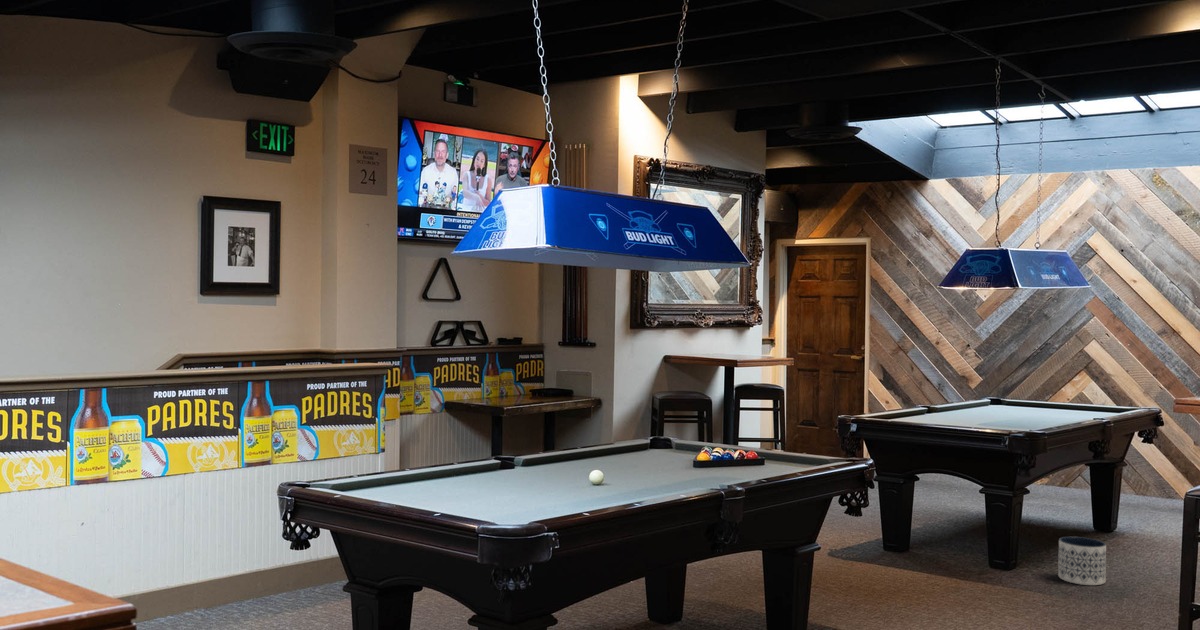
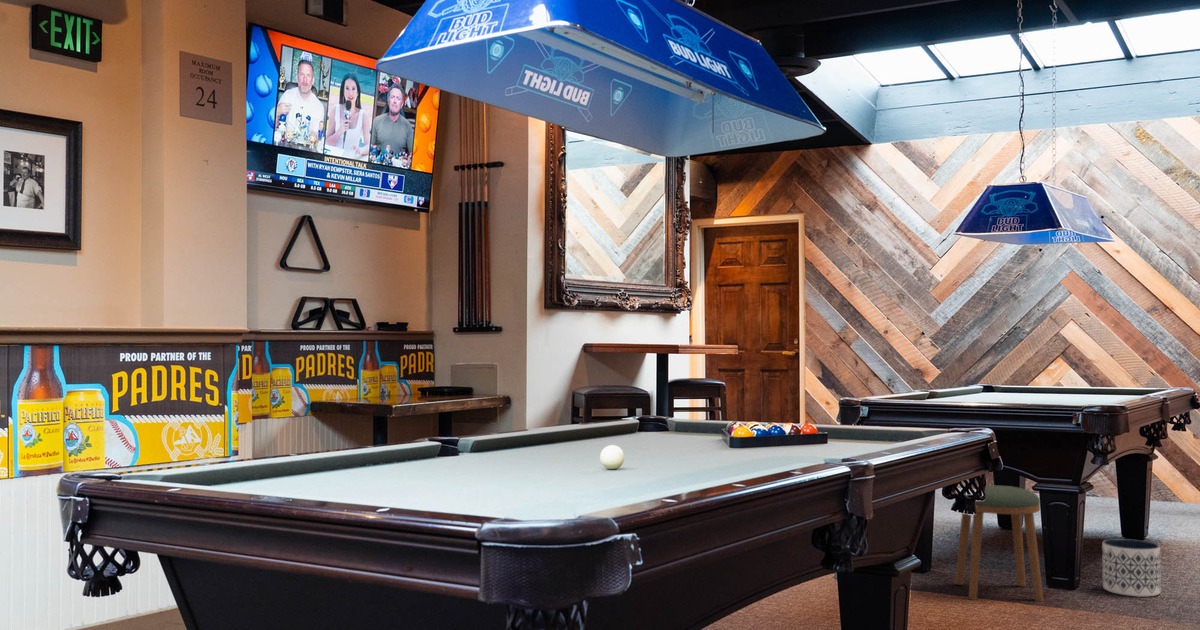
stool: none [935,488,1003,585] -> present [955,485,1043,601]

